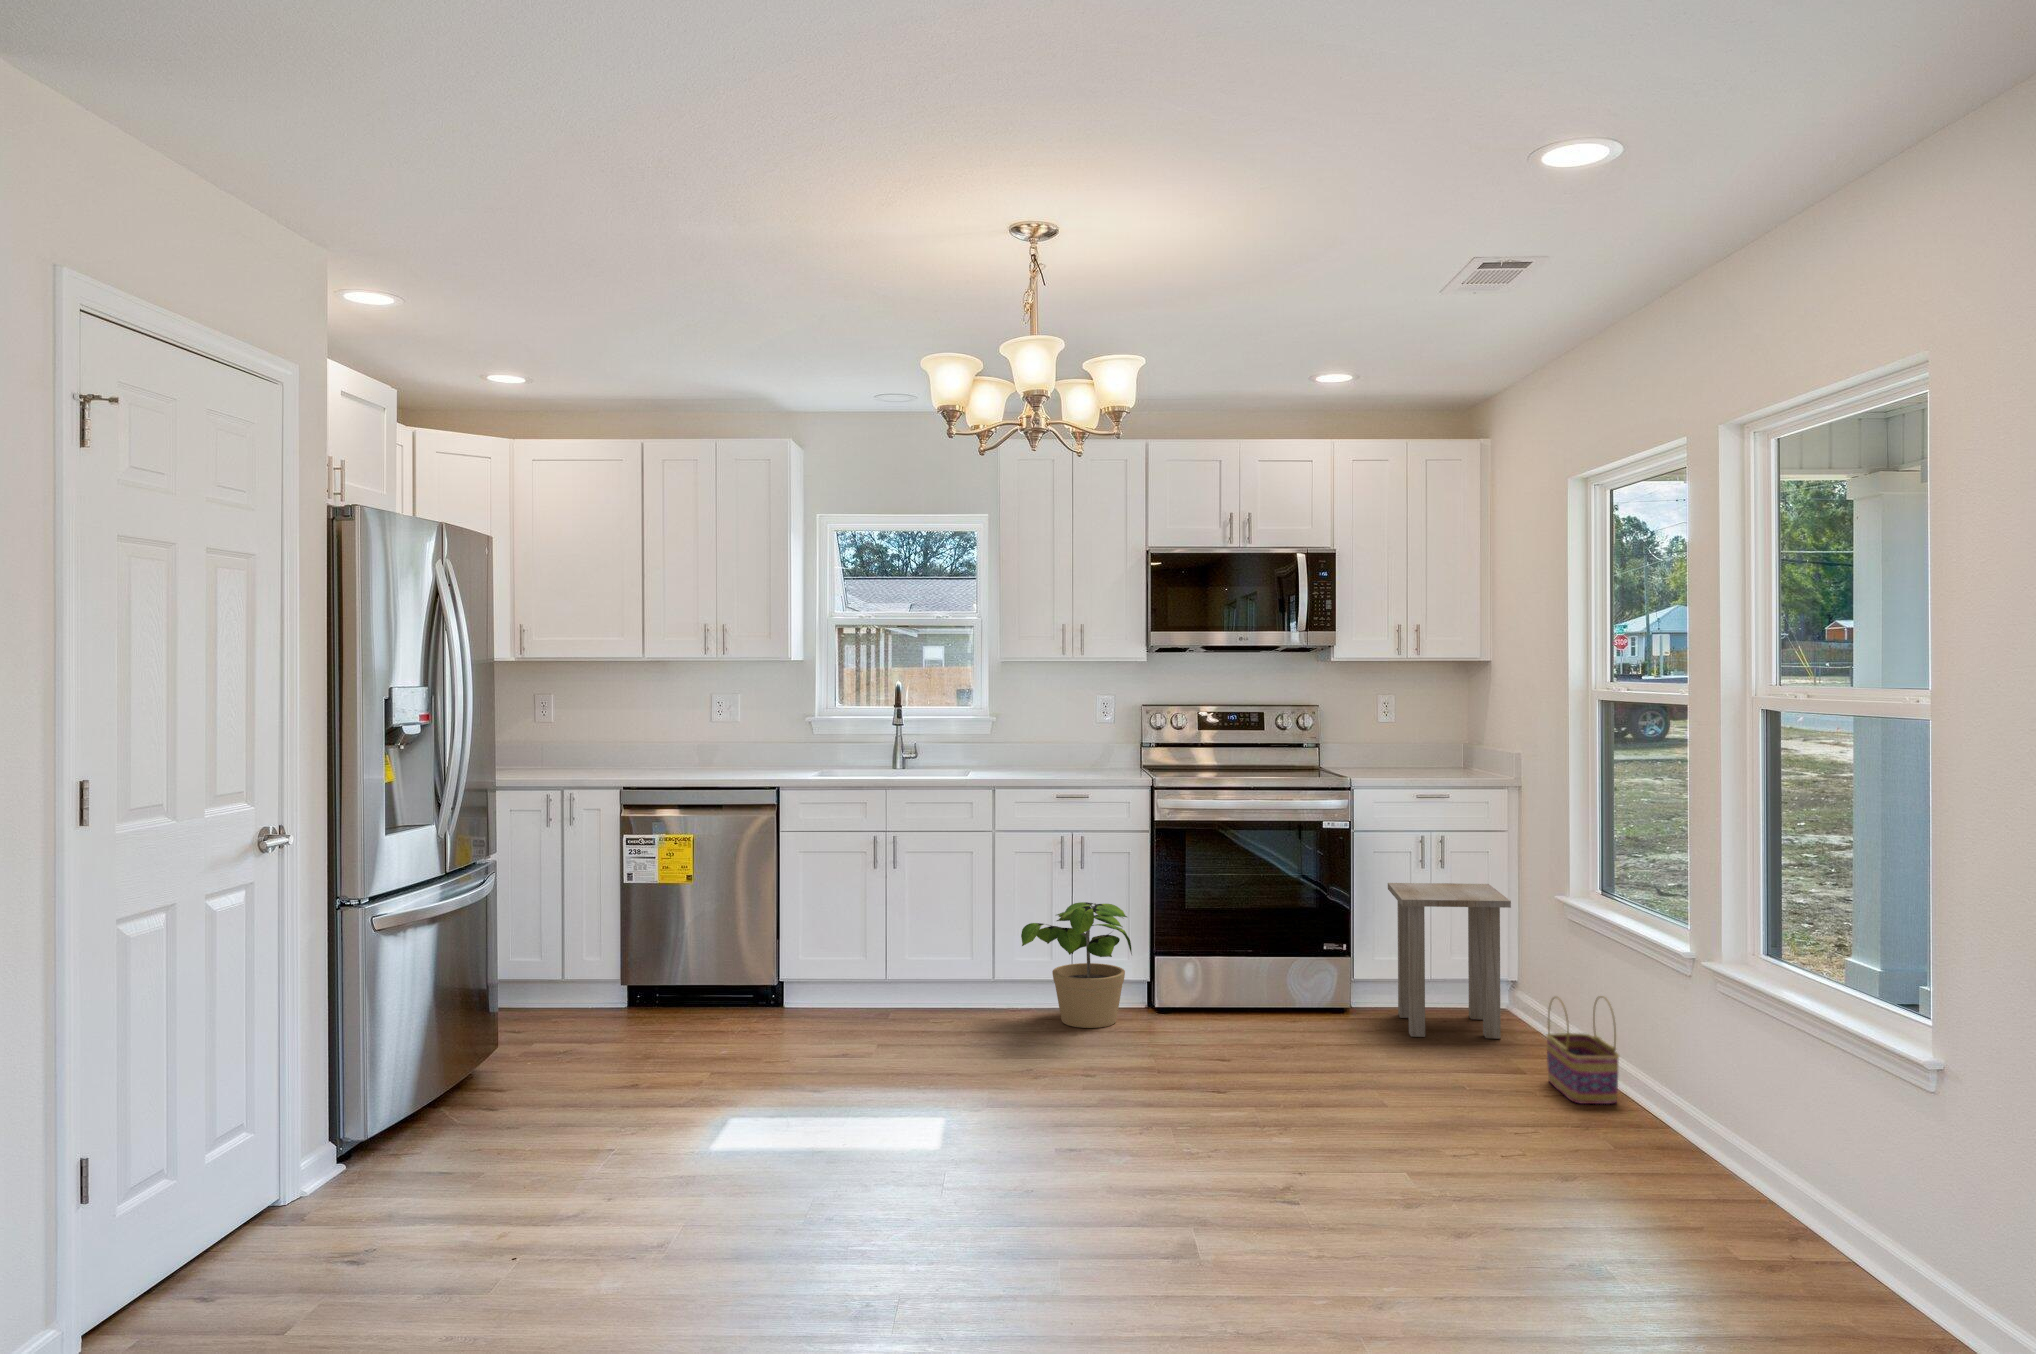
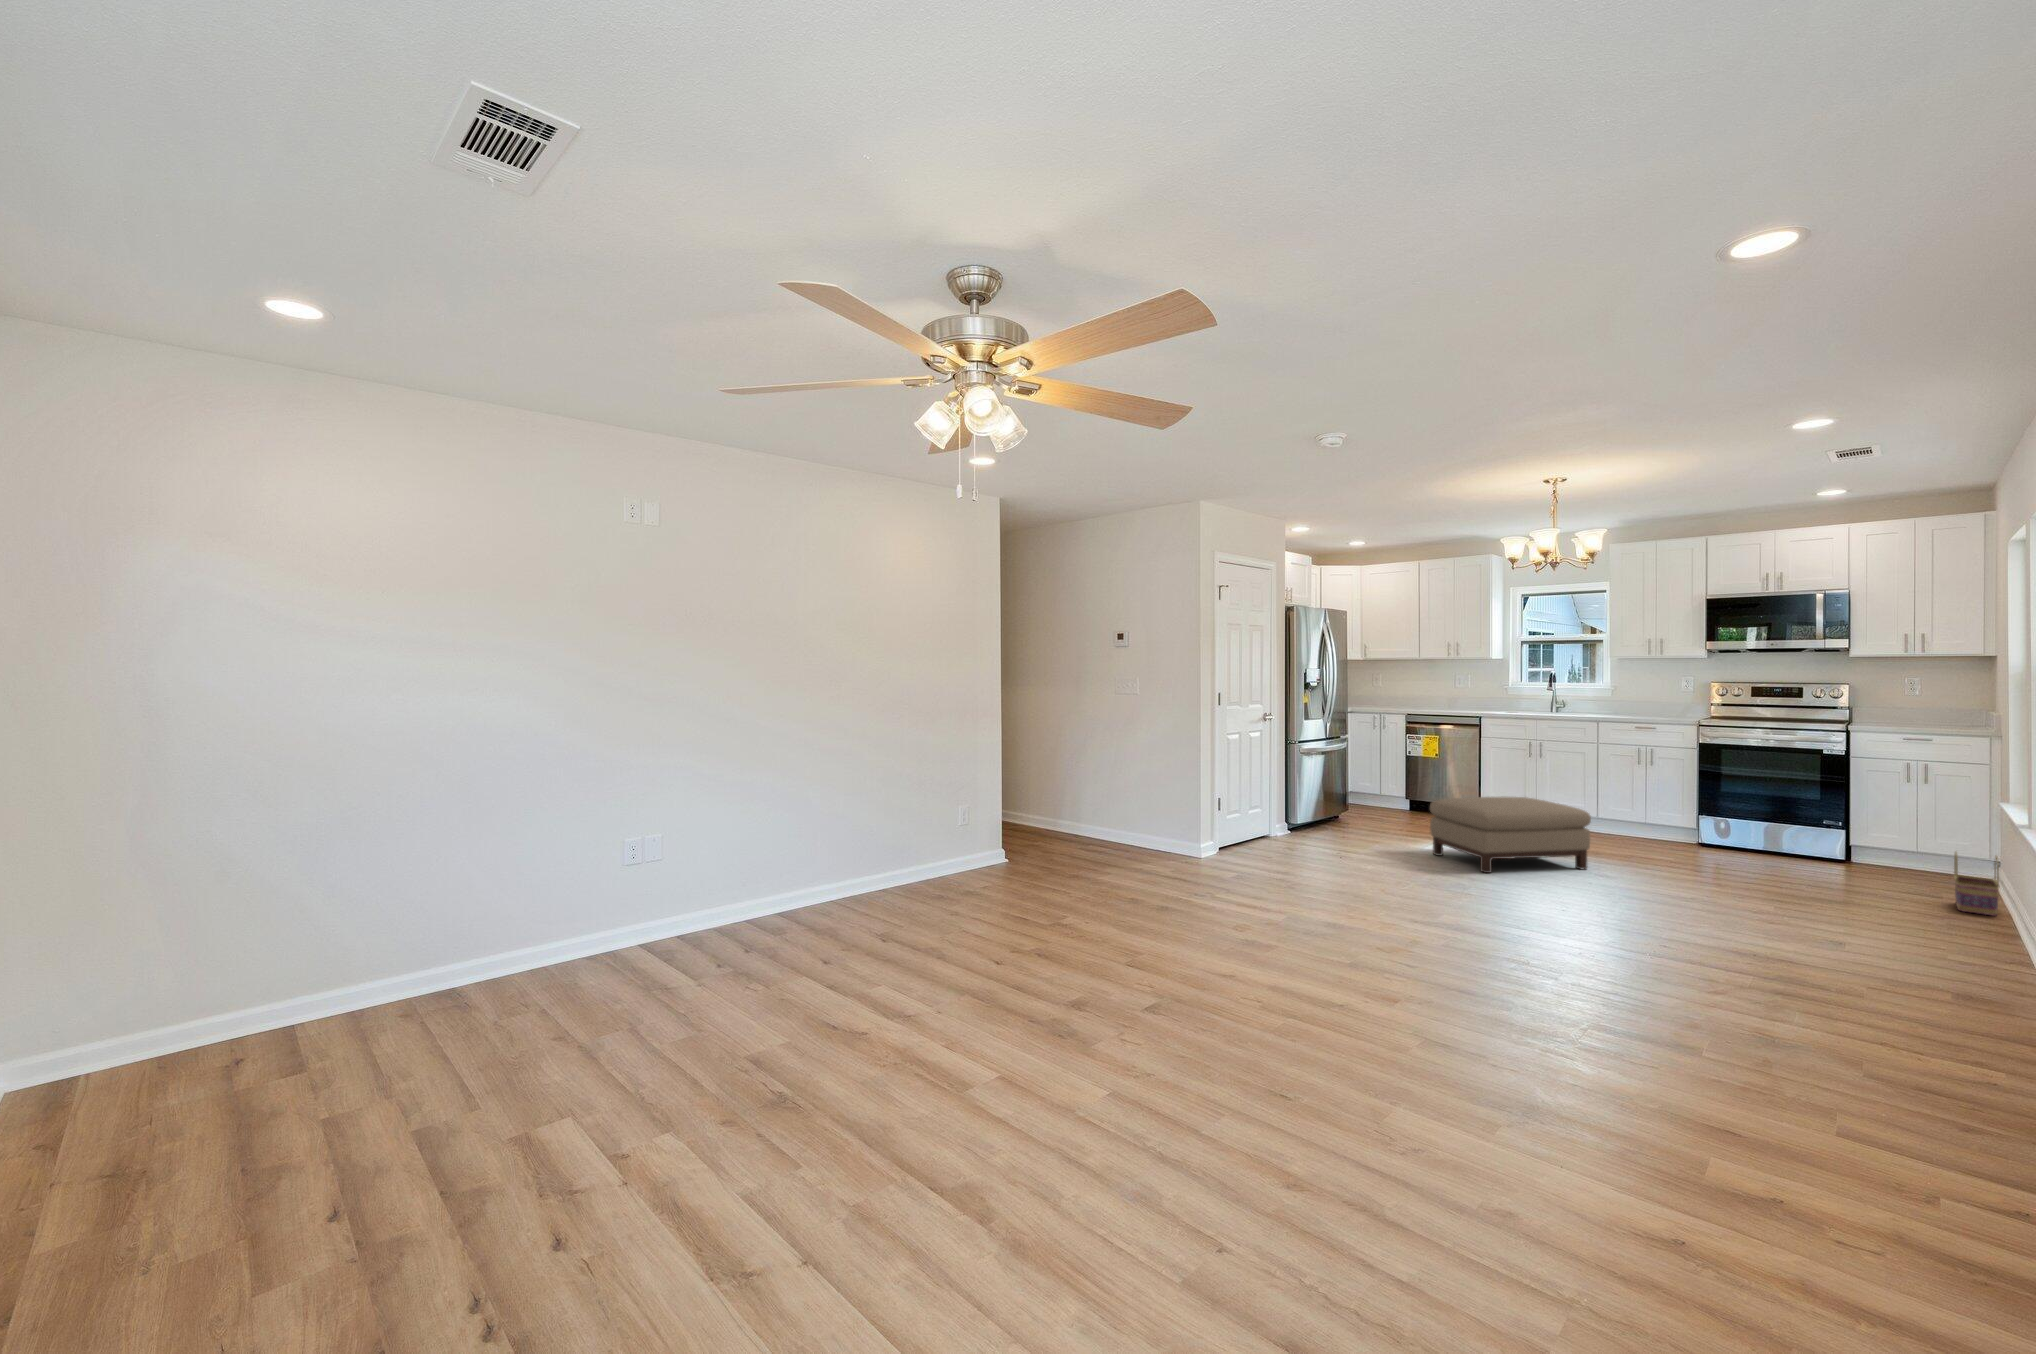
side table: present [1388,883,1511,1039] -> none [1869,789,1965,886]
potted plant: present [1021,902,1132,1028] -> none [1609,779,1682,846]
ottoman: none [722,979,1052,1211] -> present [1430,797,1591,873]

